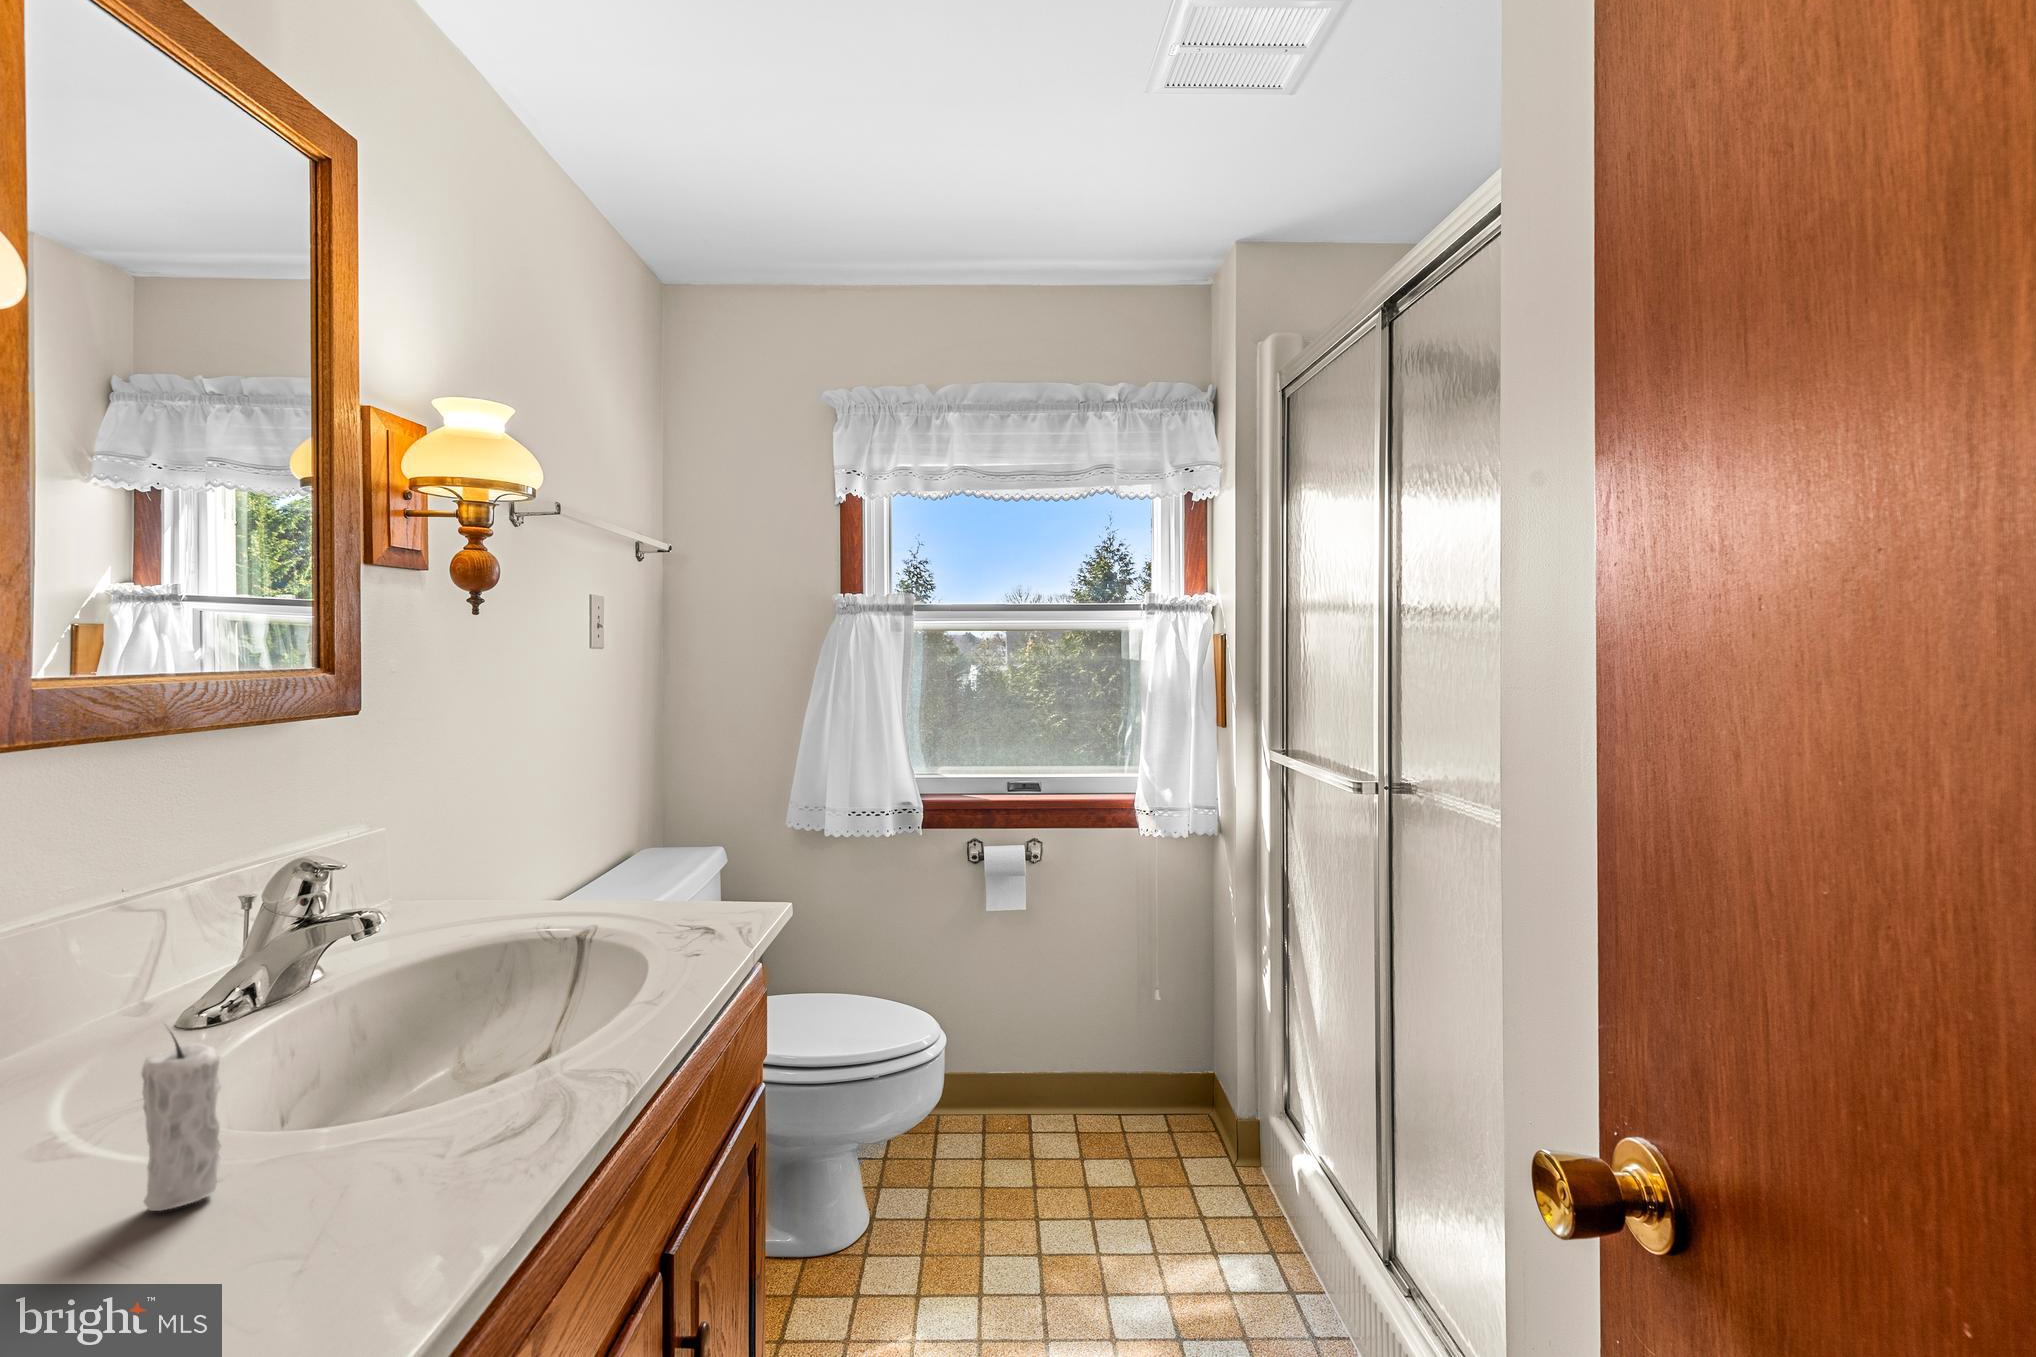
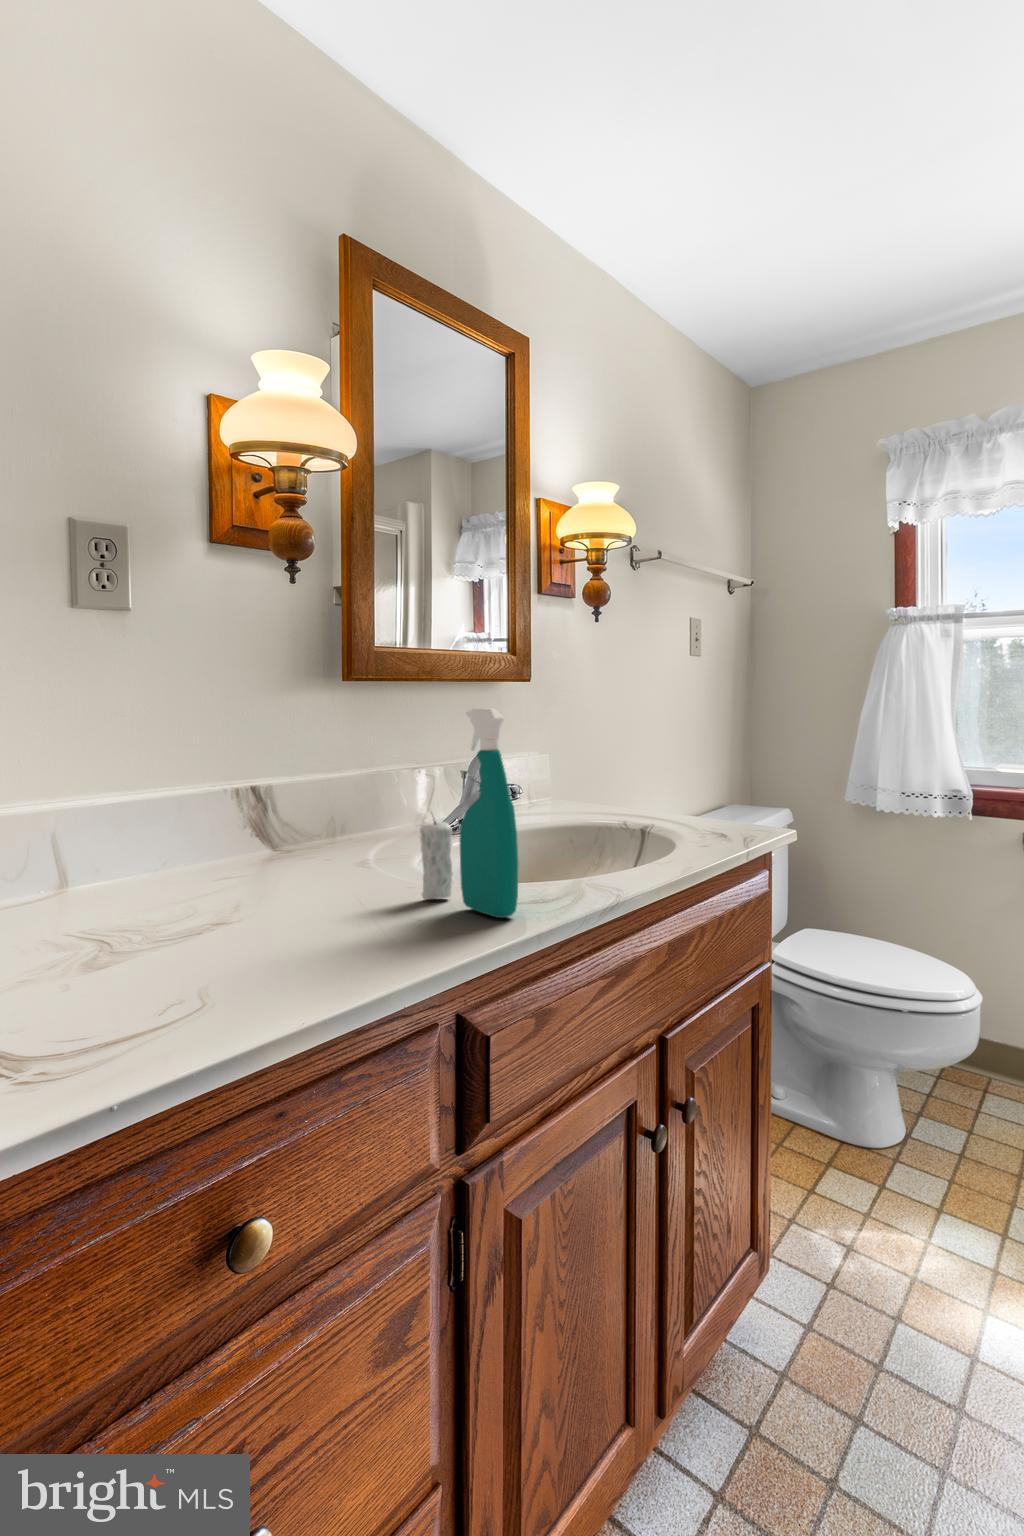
spray bottle: none [240,839,378,1253] -> present [460,708,518,918]

